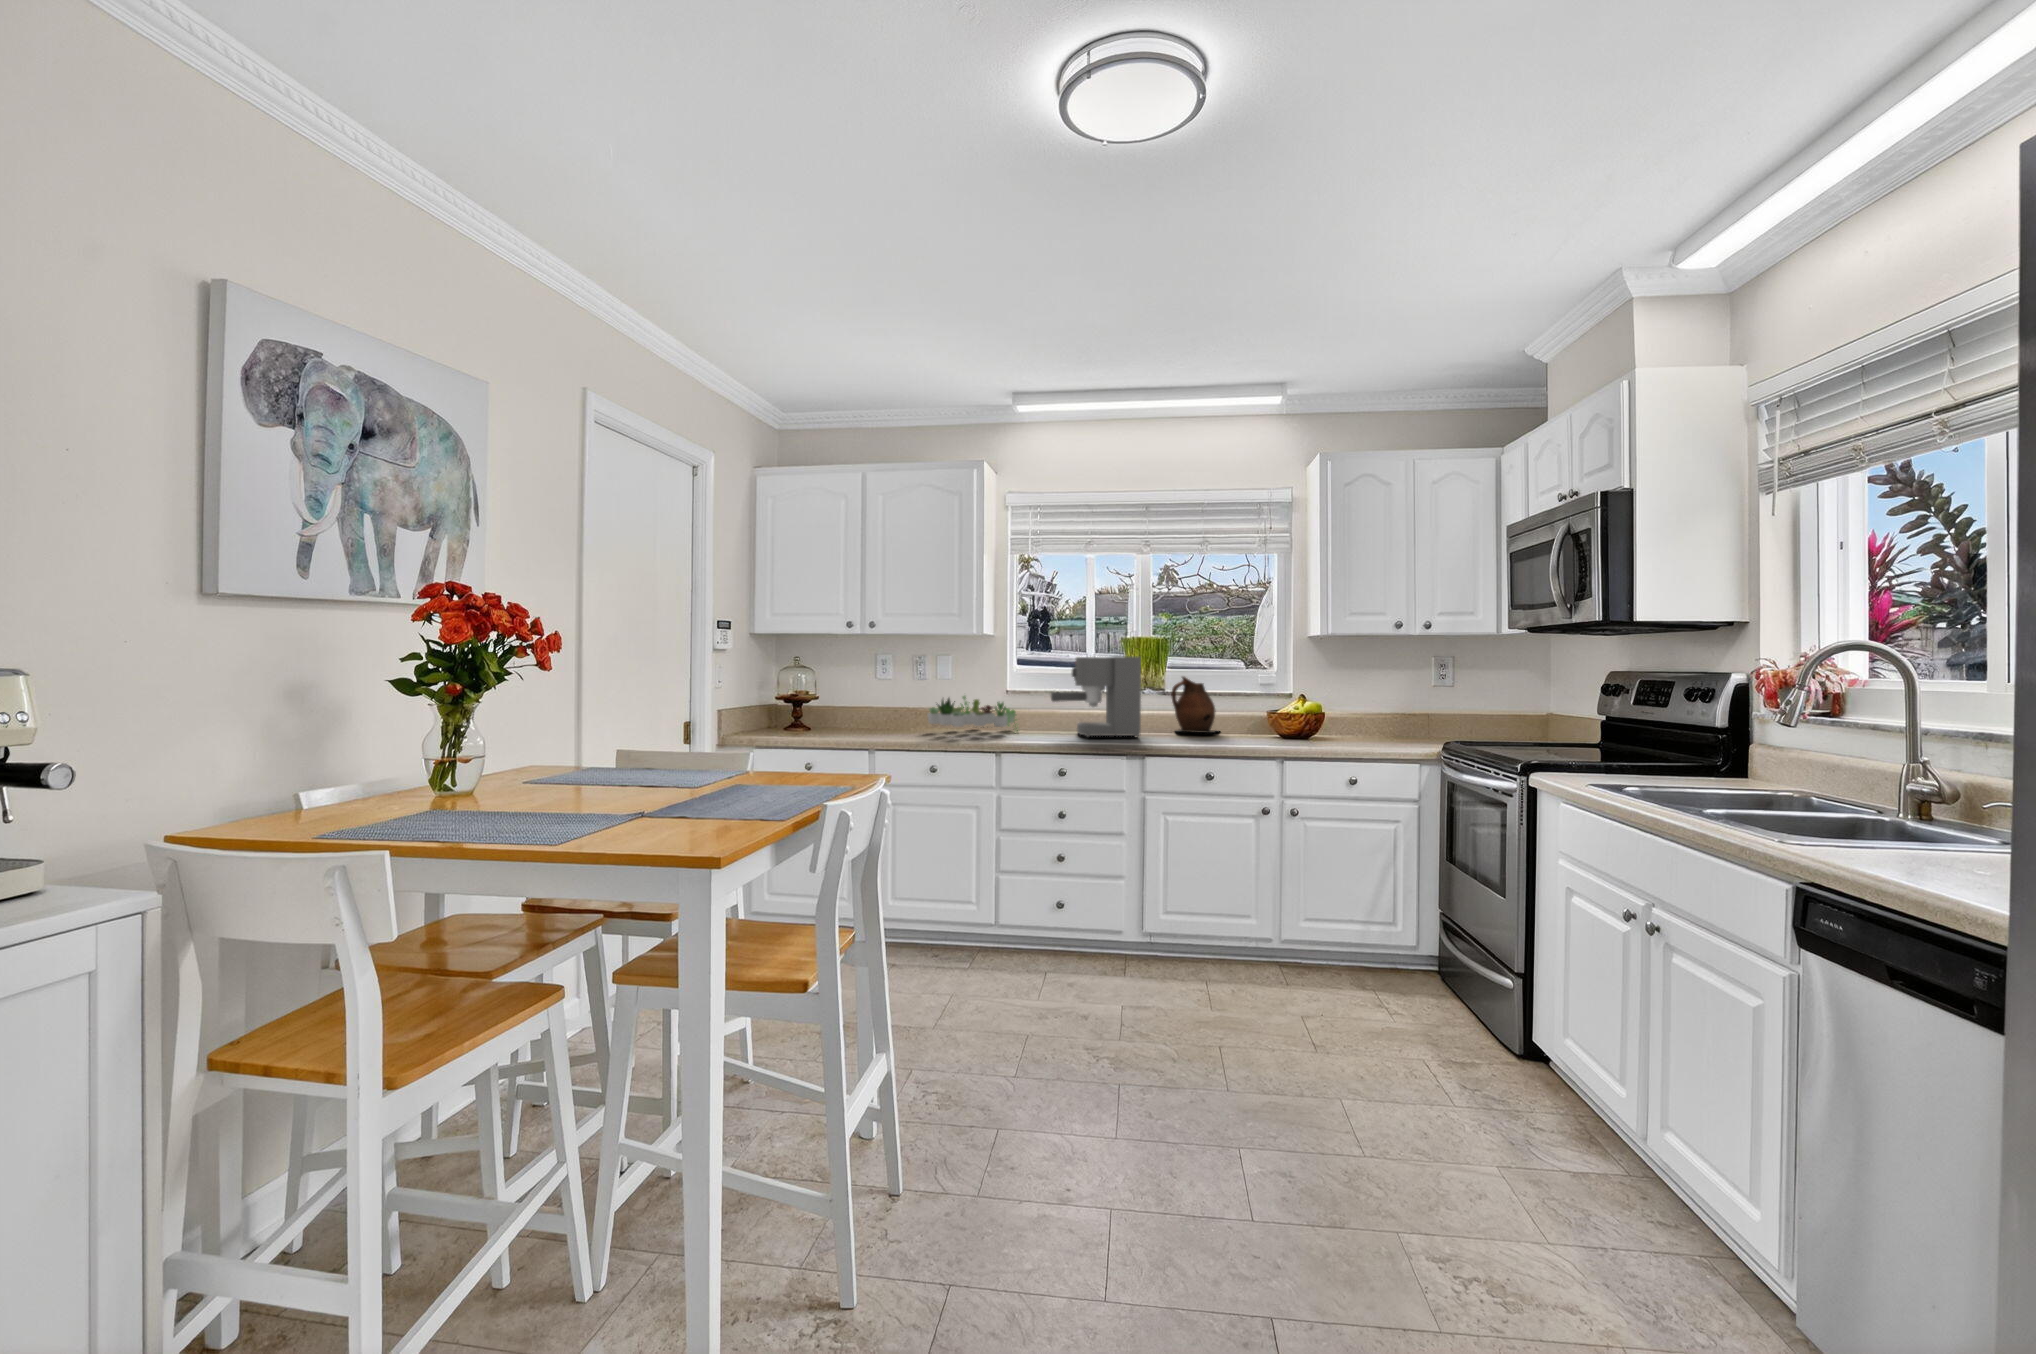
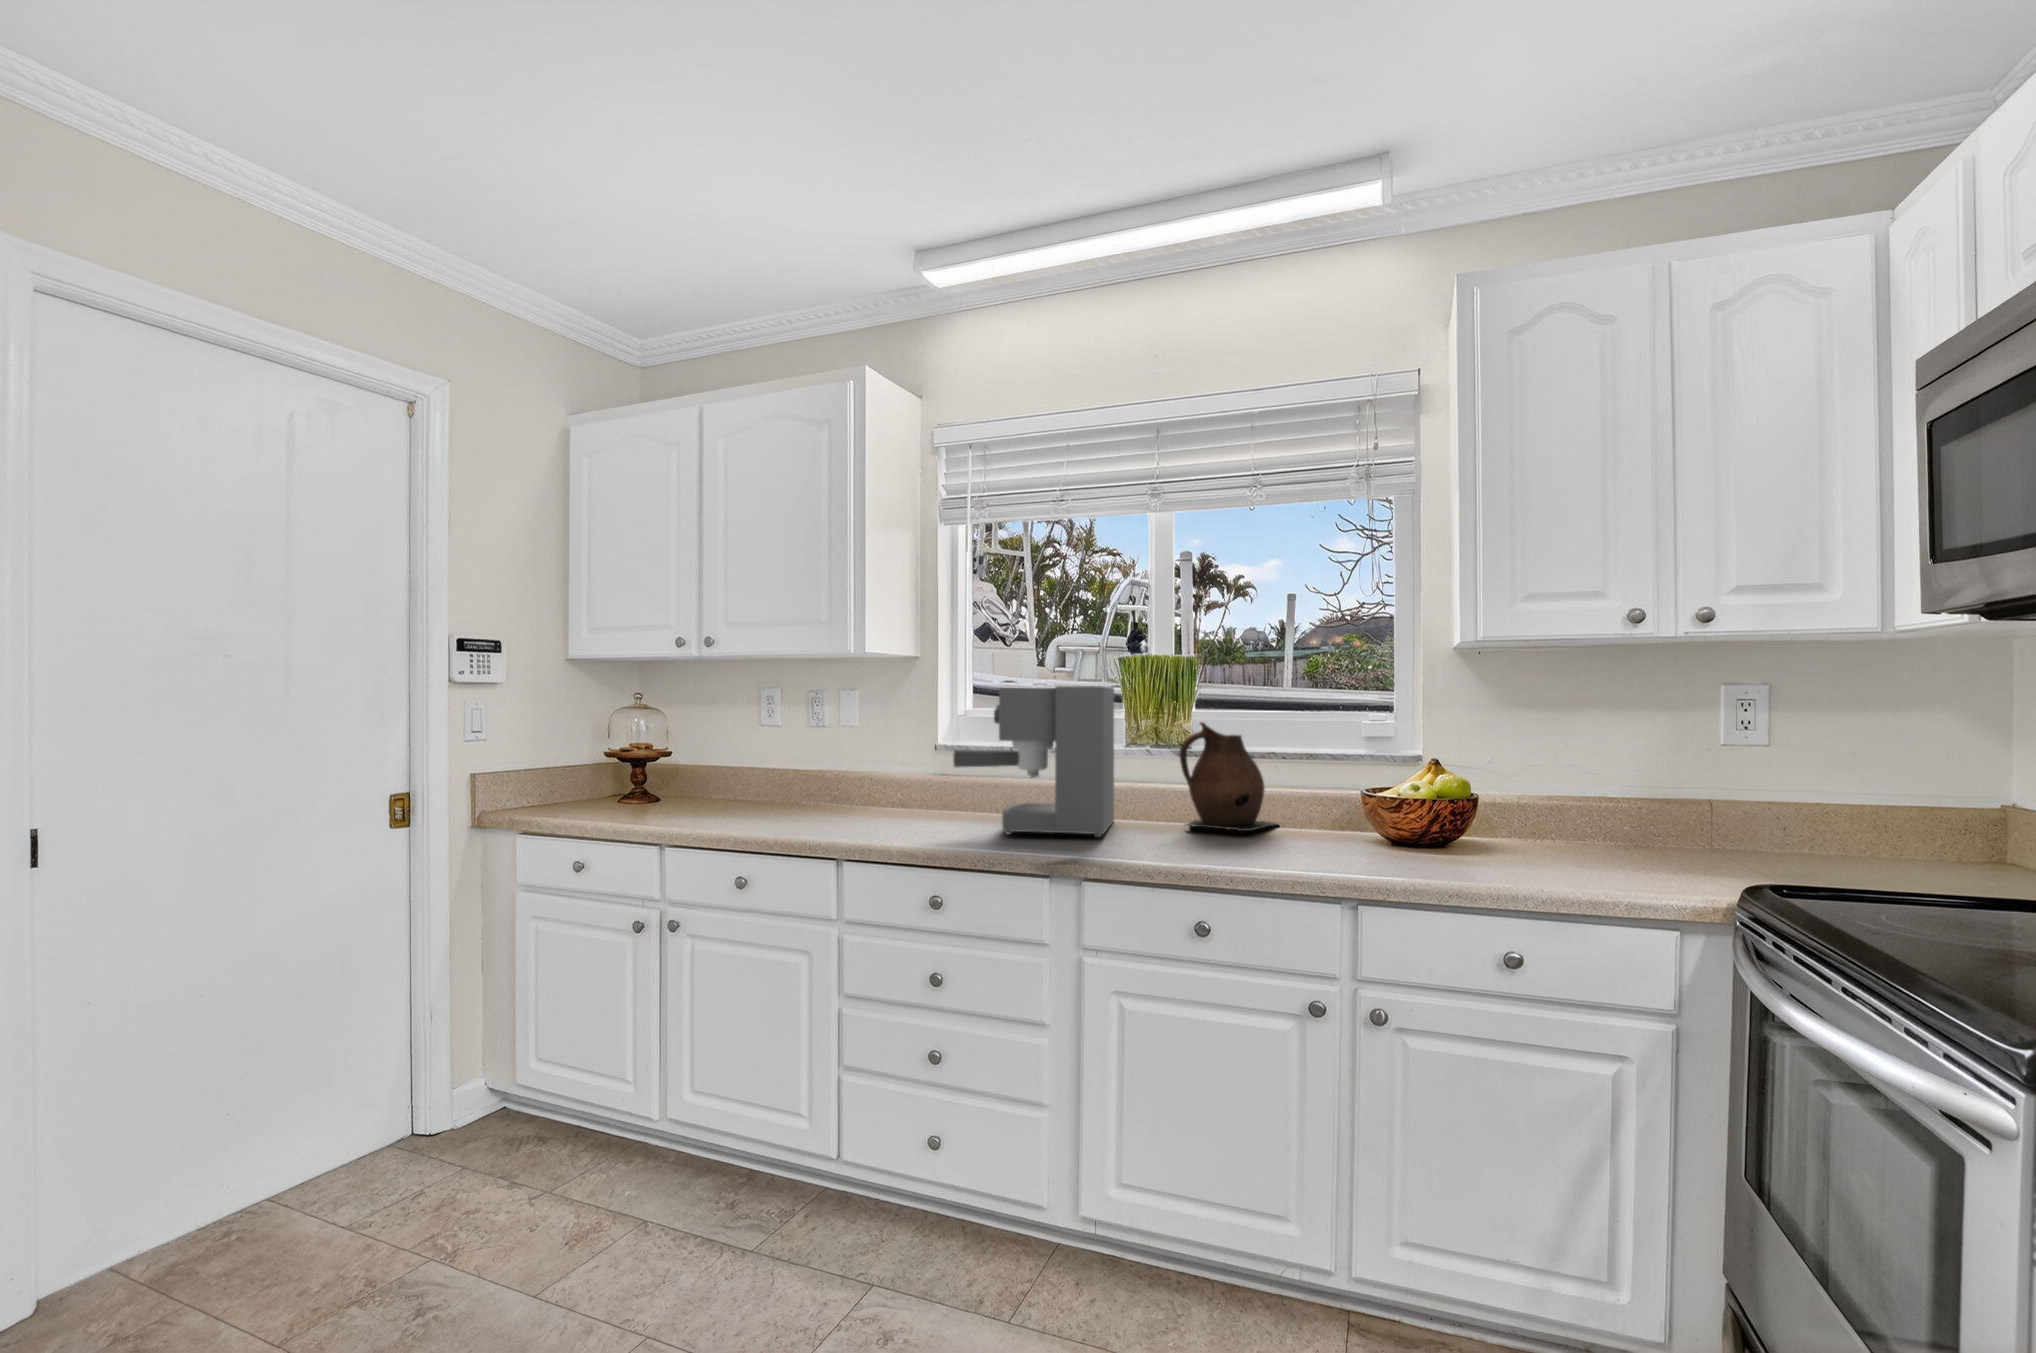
succulent plant: present [928,696,1016,727] -> none [776,748,926,820]

